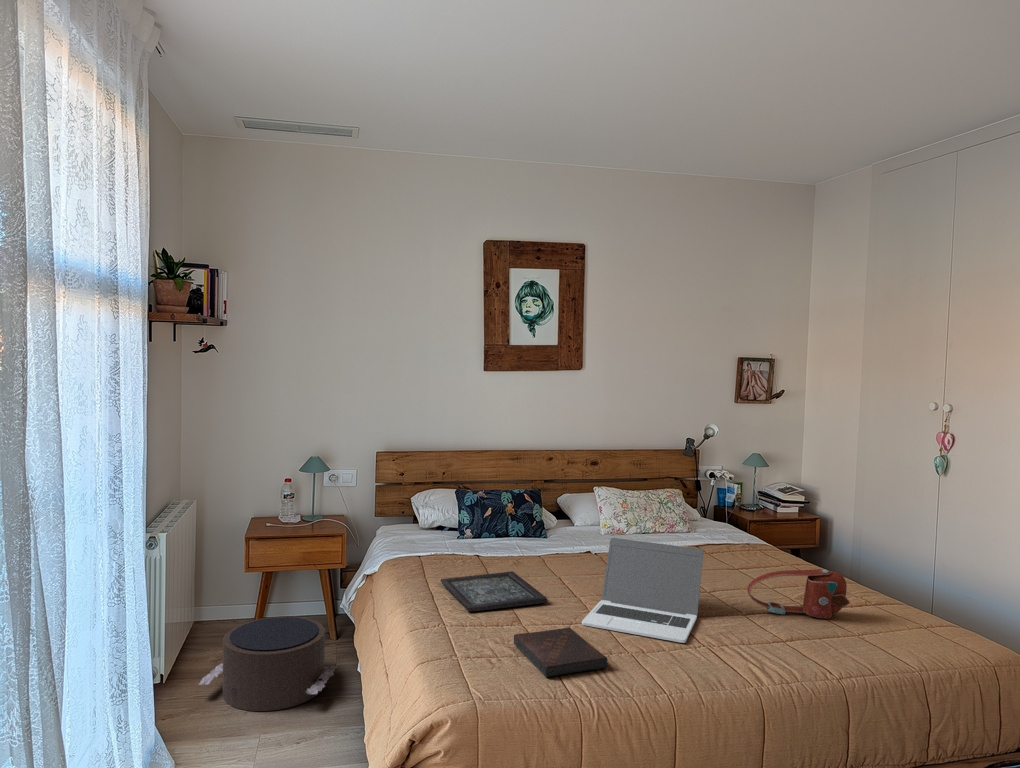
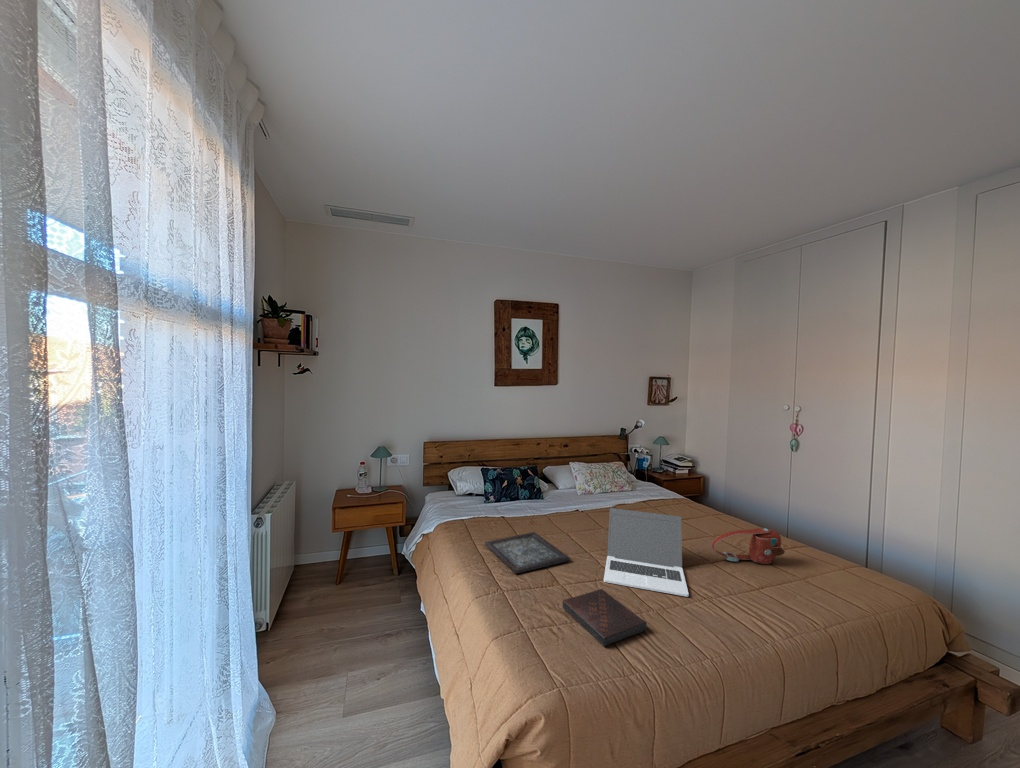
pouf: present [199,616,337,711] -> none [296,567,403,650]

